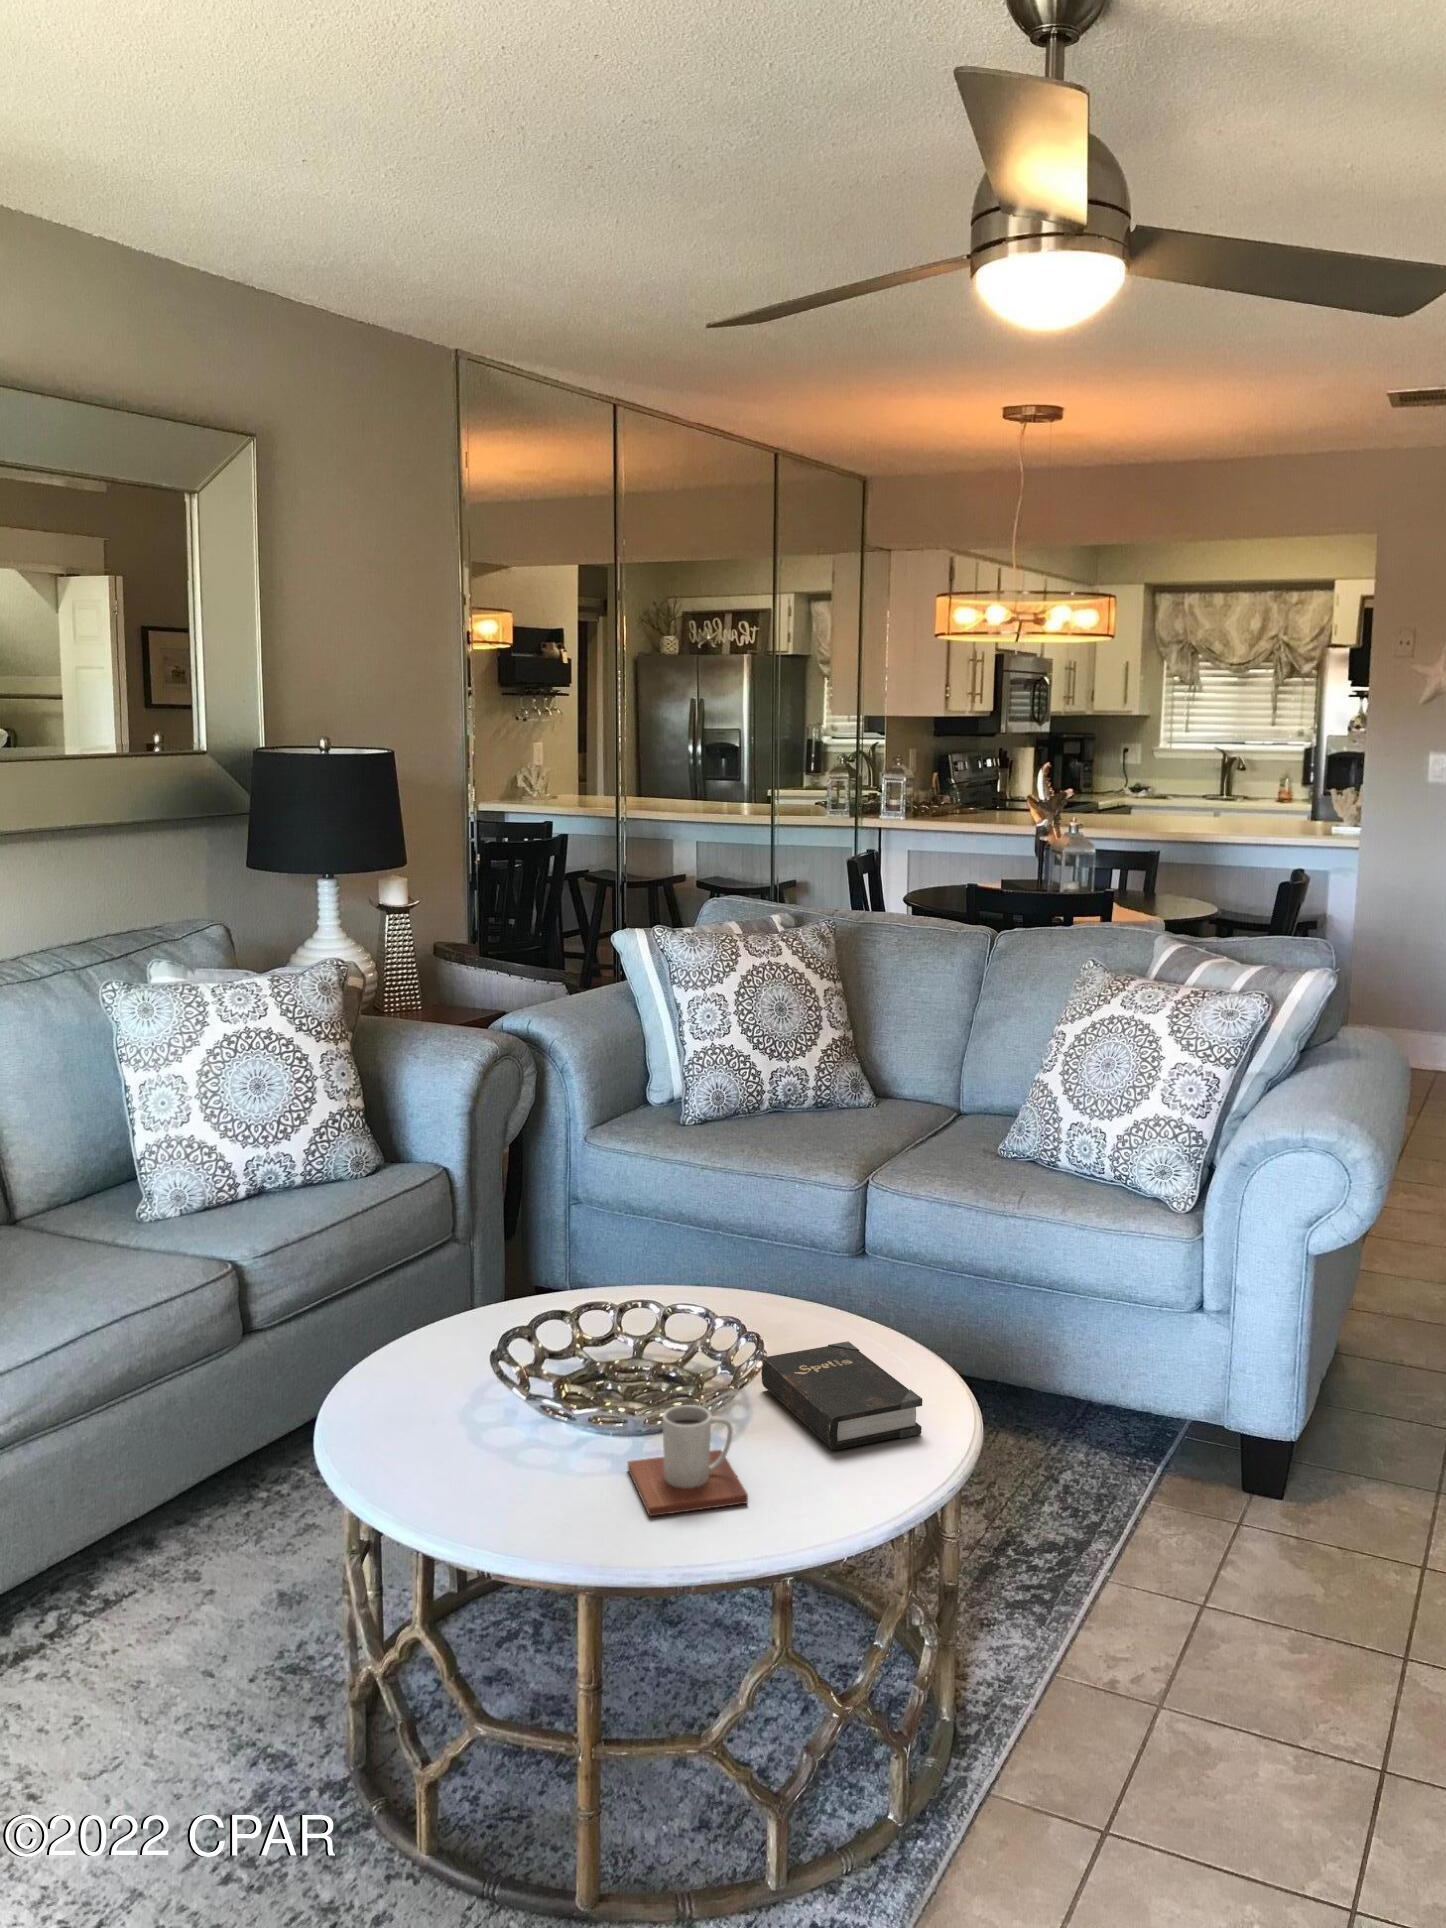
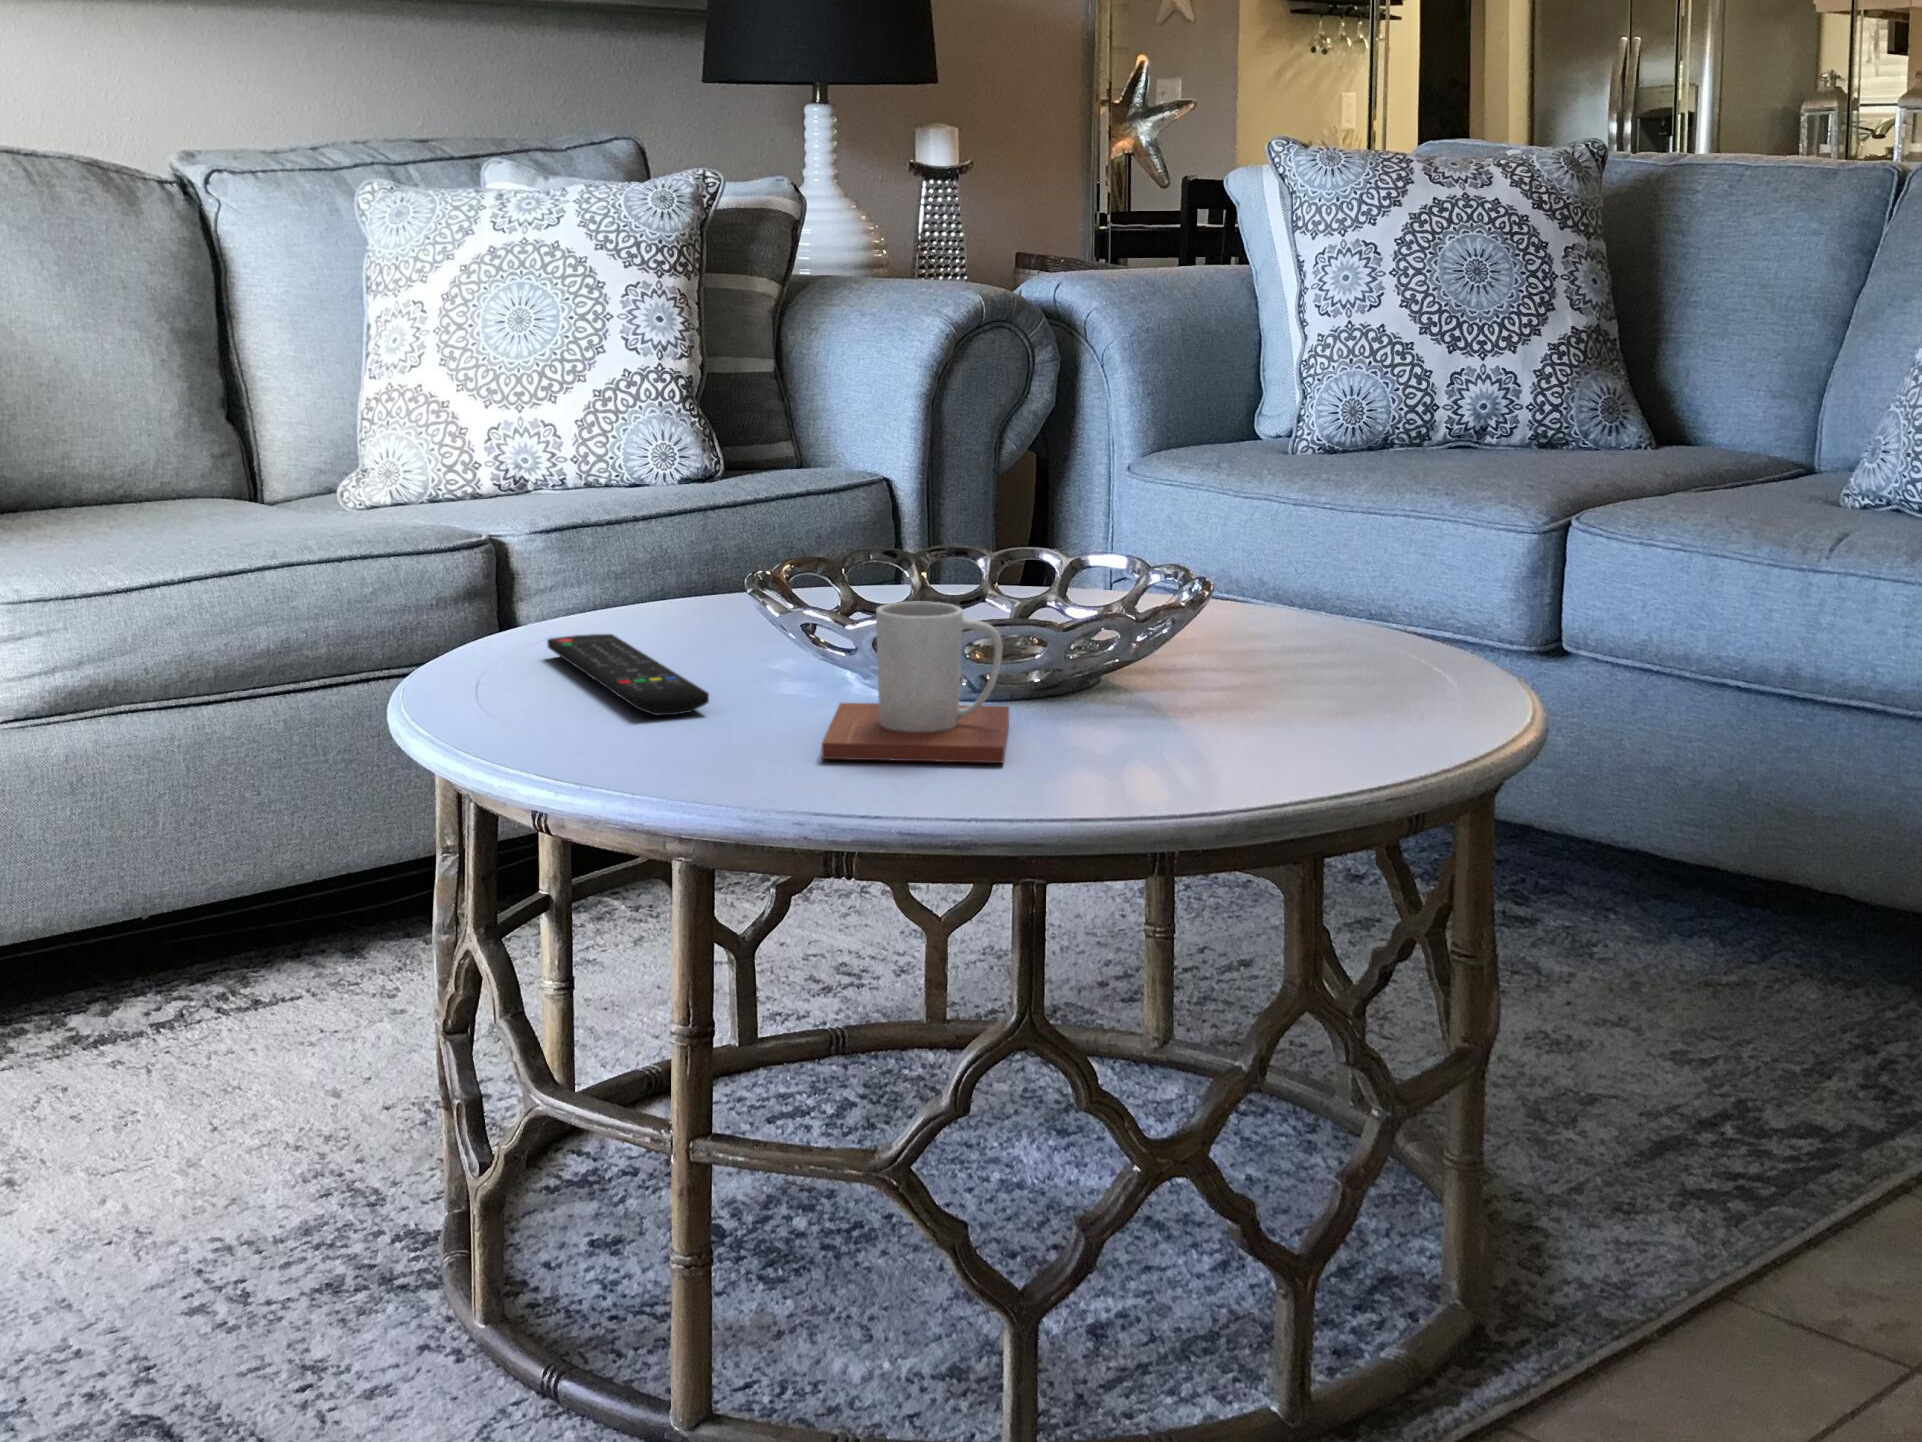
hardback book: present [761,1341,922,1450] -> none [1153,608,1396,730]
remote control: none [408,1404,550,1486] -> present [547,634,709,715]

